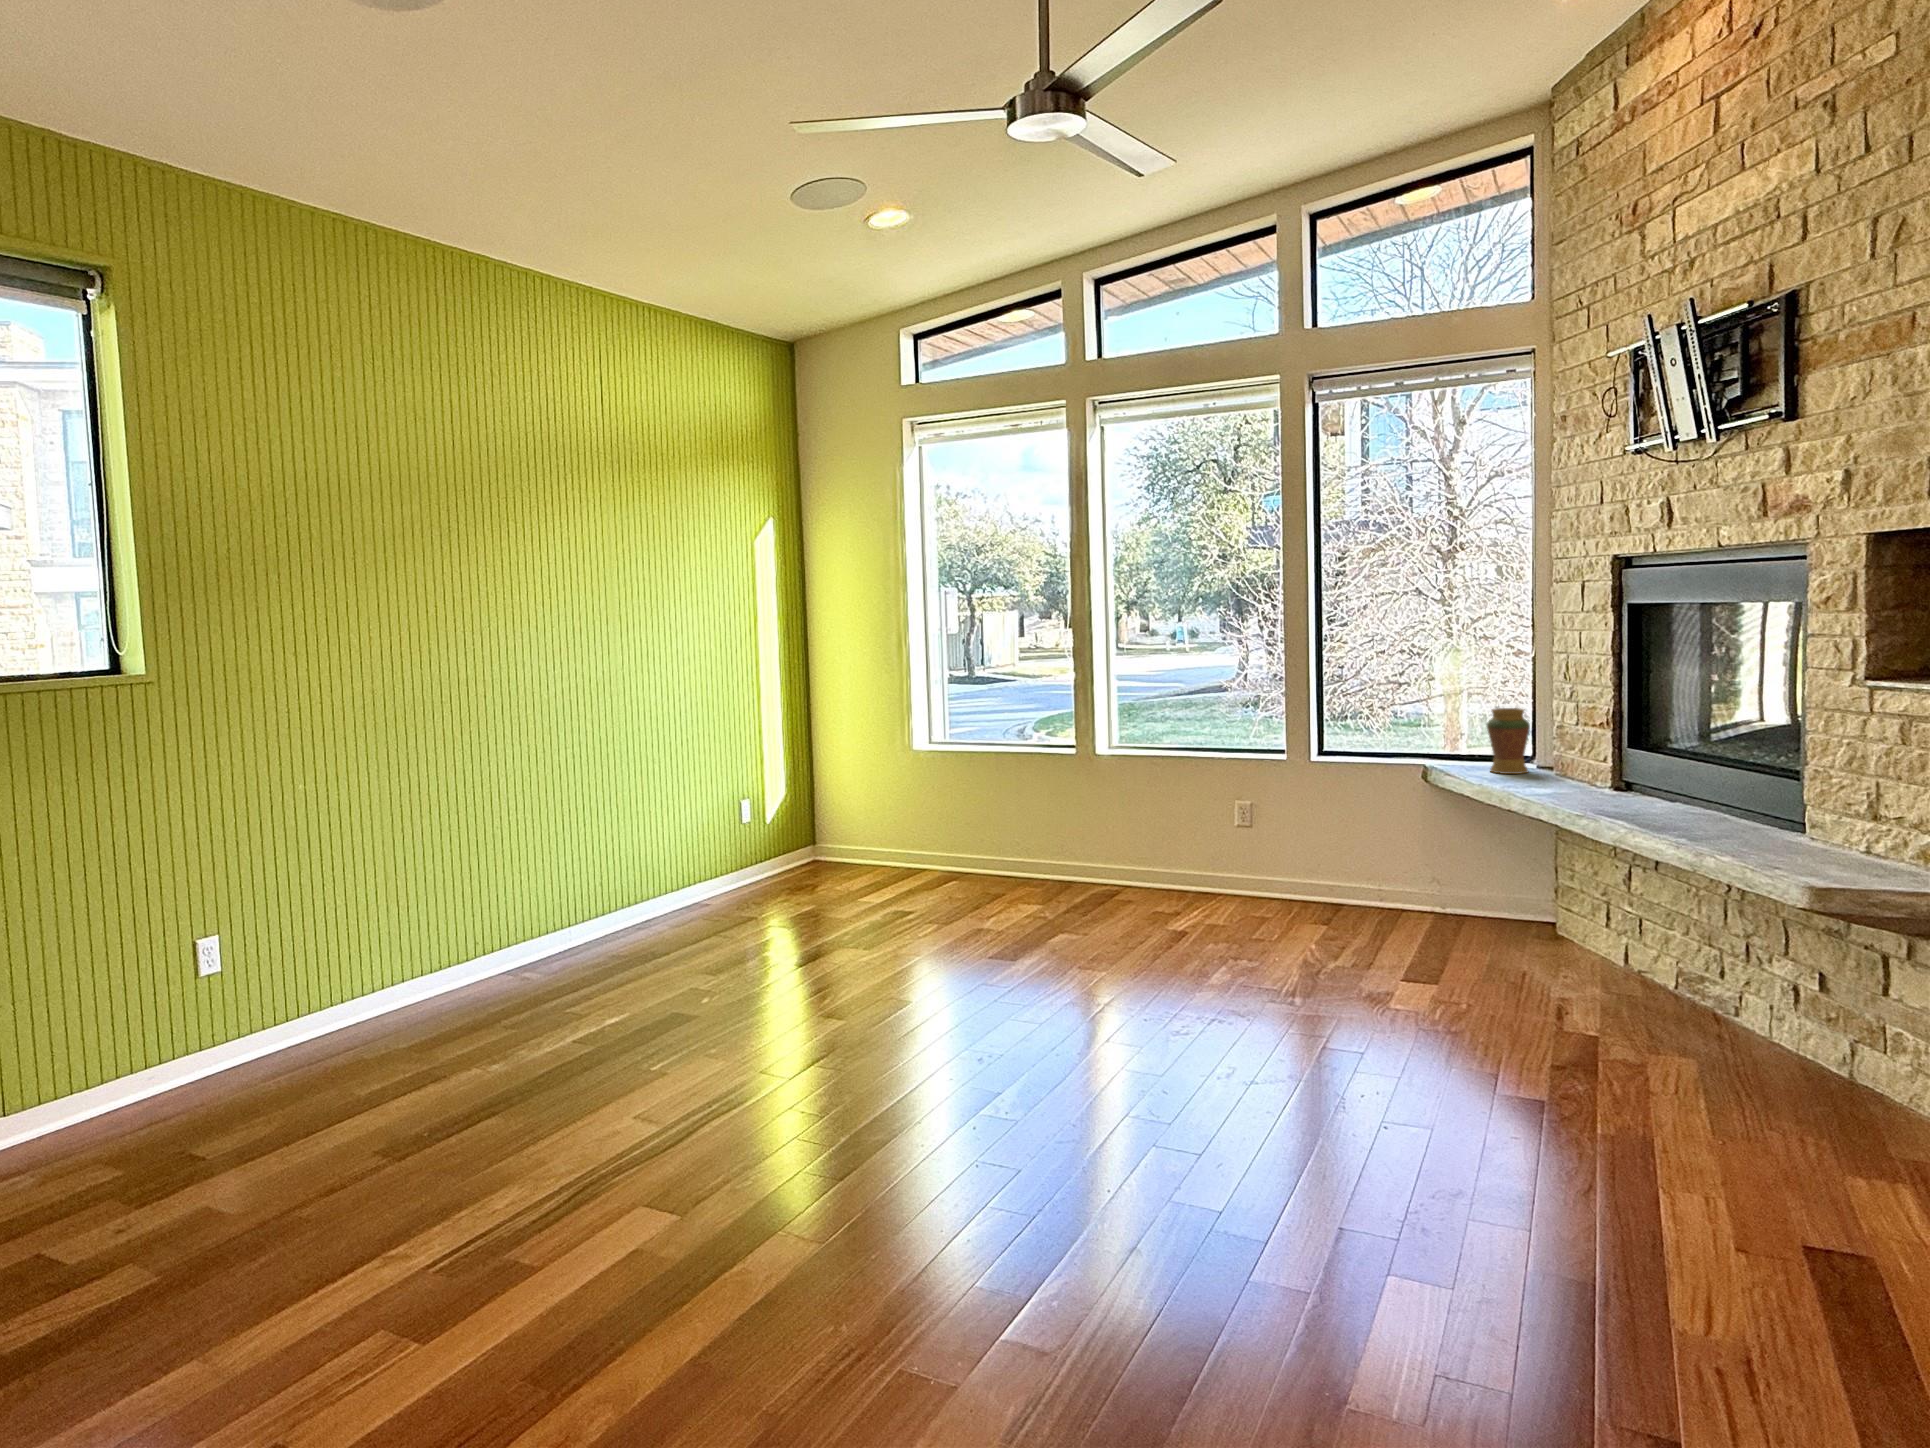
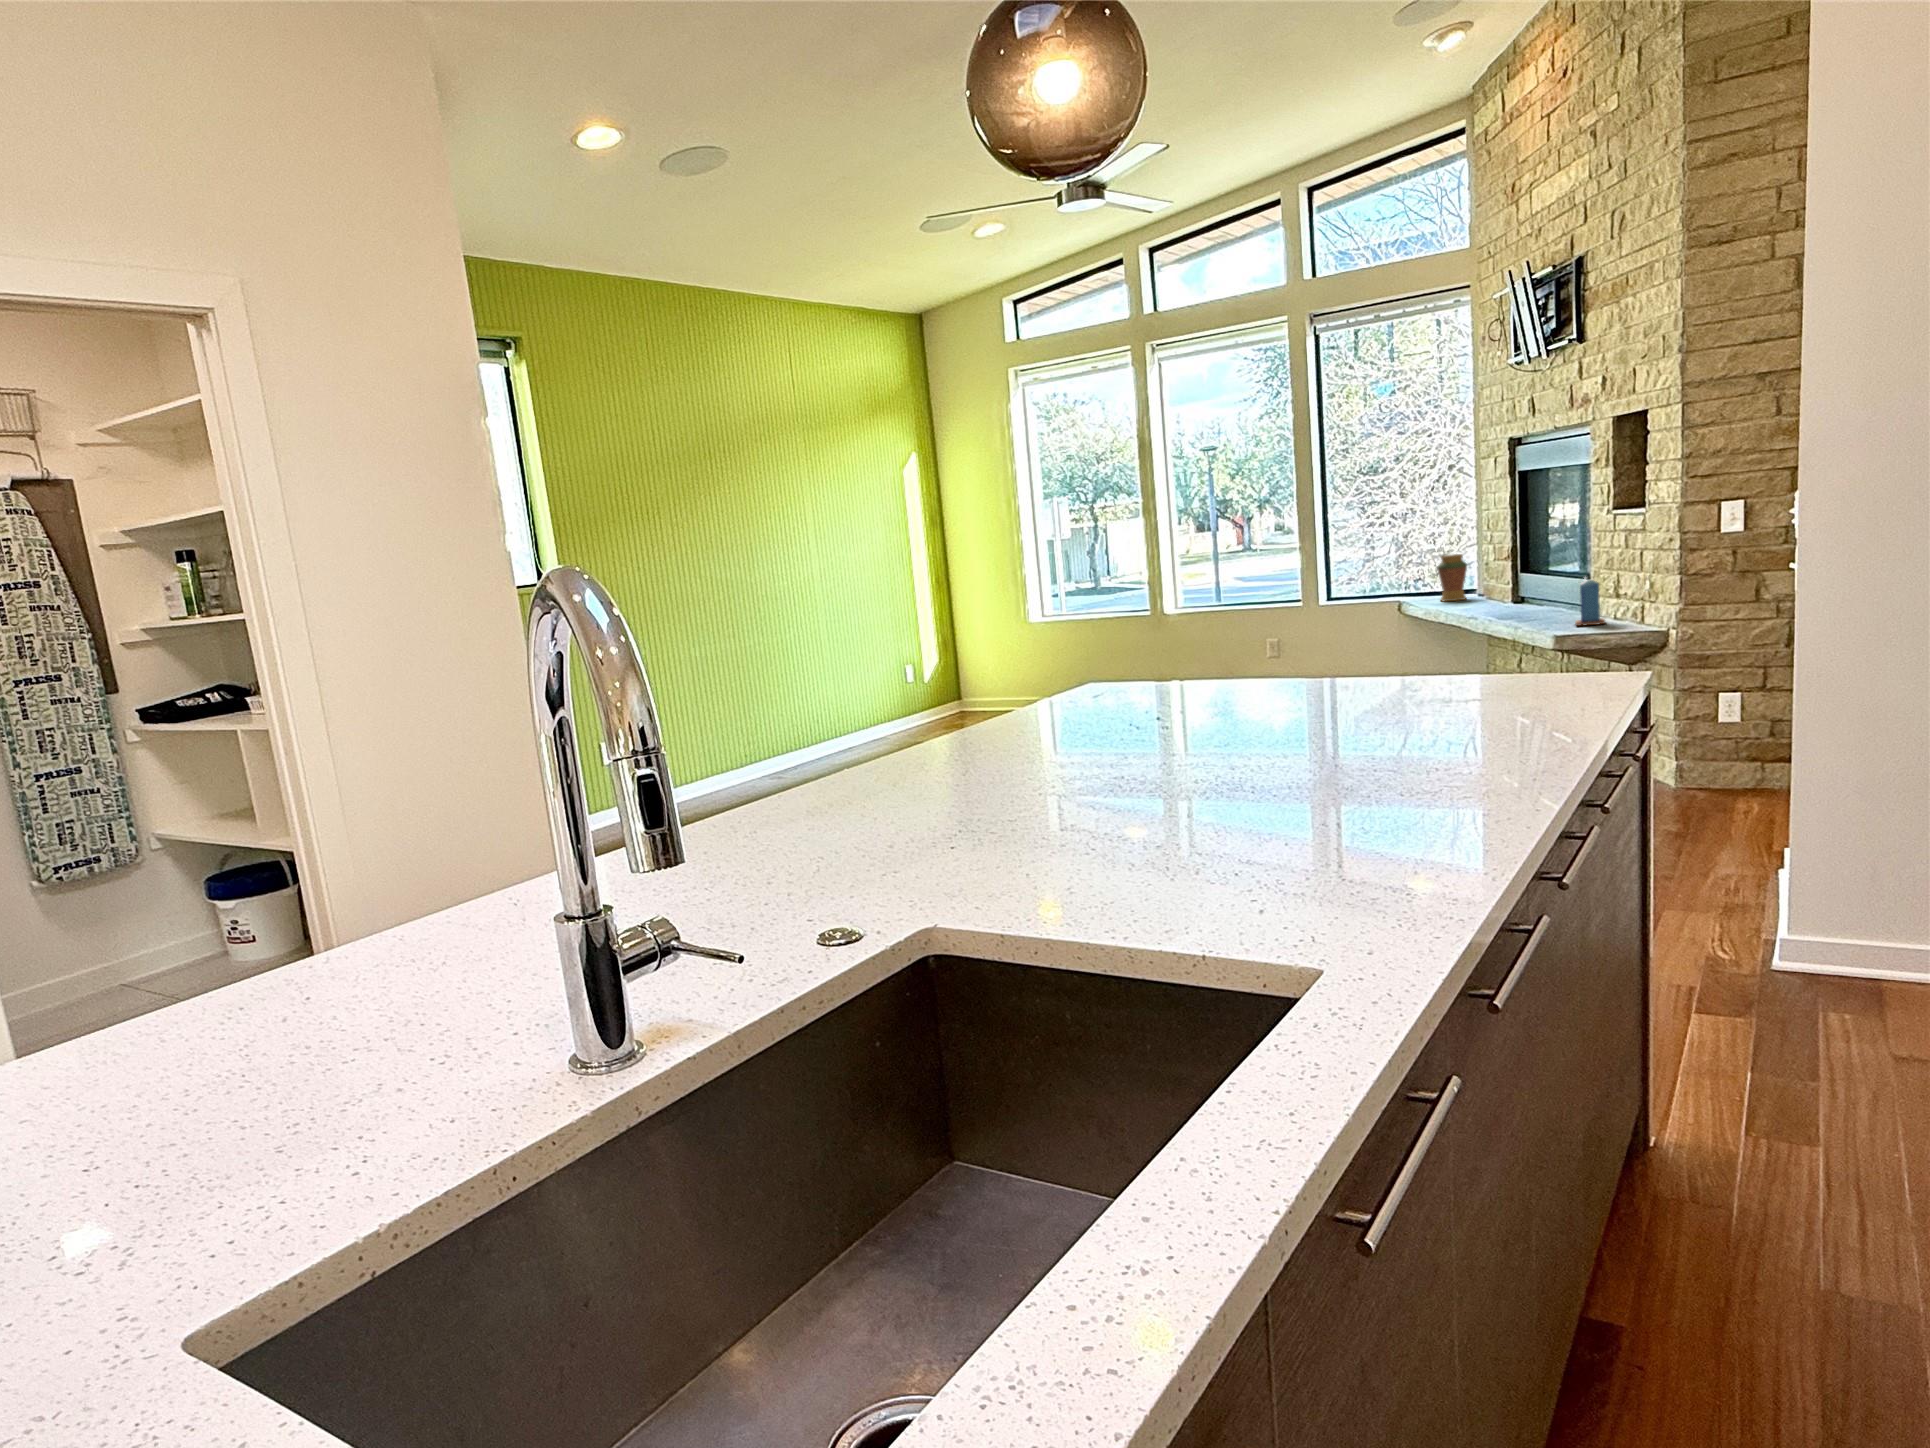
candle: none [1820,791,1889,875] -> present [1575,578,1605,626]

